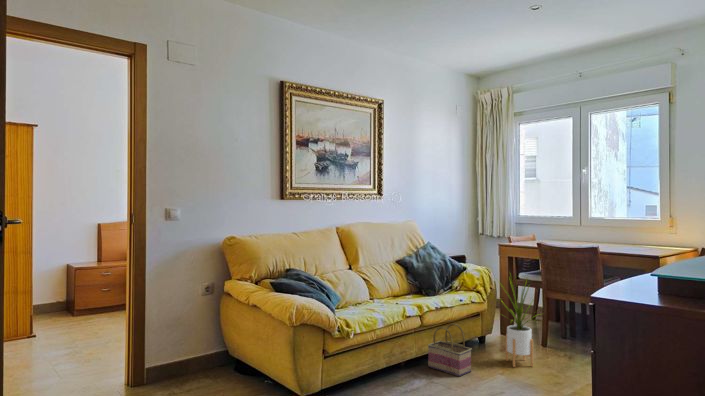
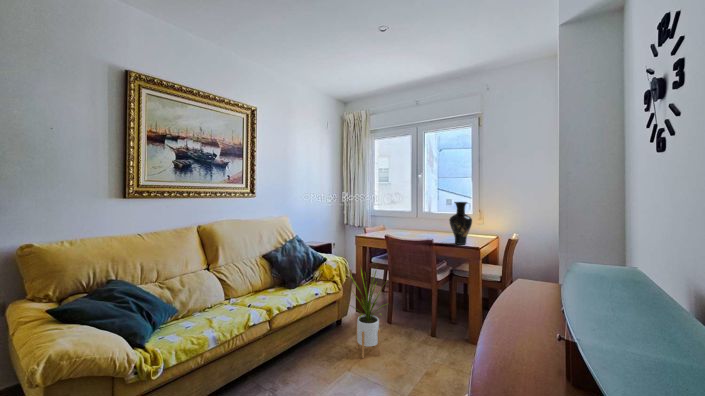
vase: none [617,203,646,253] -> present [449,202,472,245]
basket: present [428,323,472,376] -> none [278,322,322,383]

